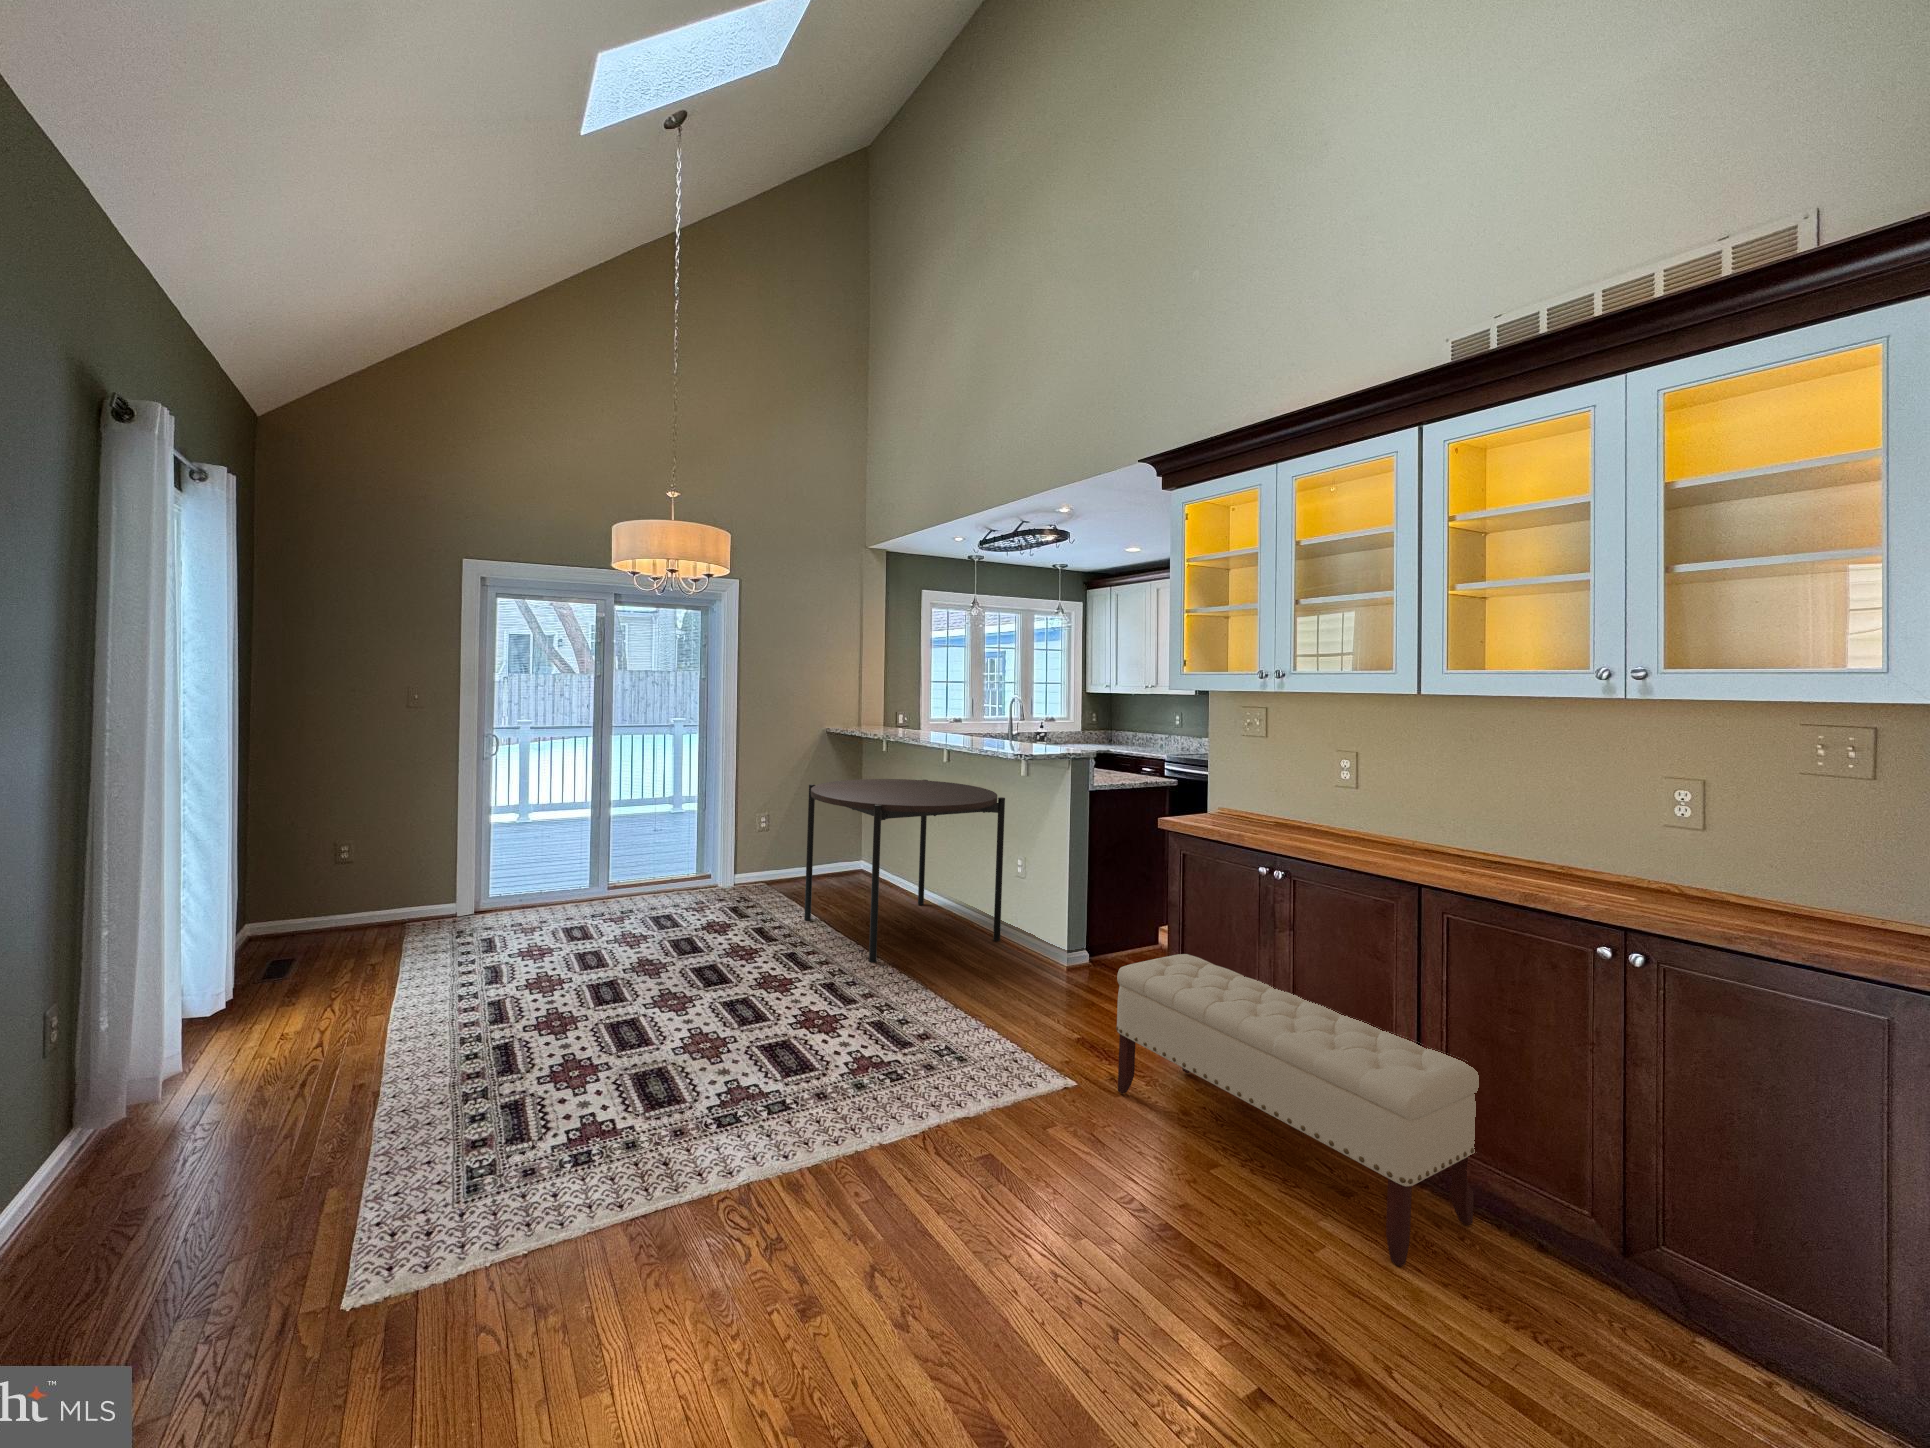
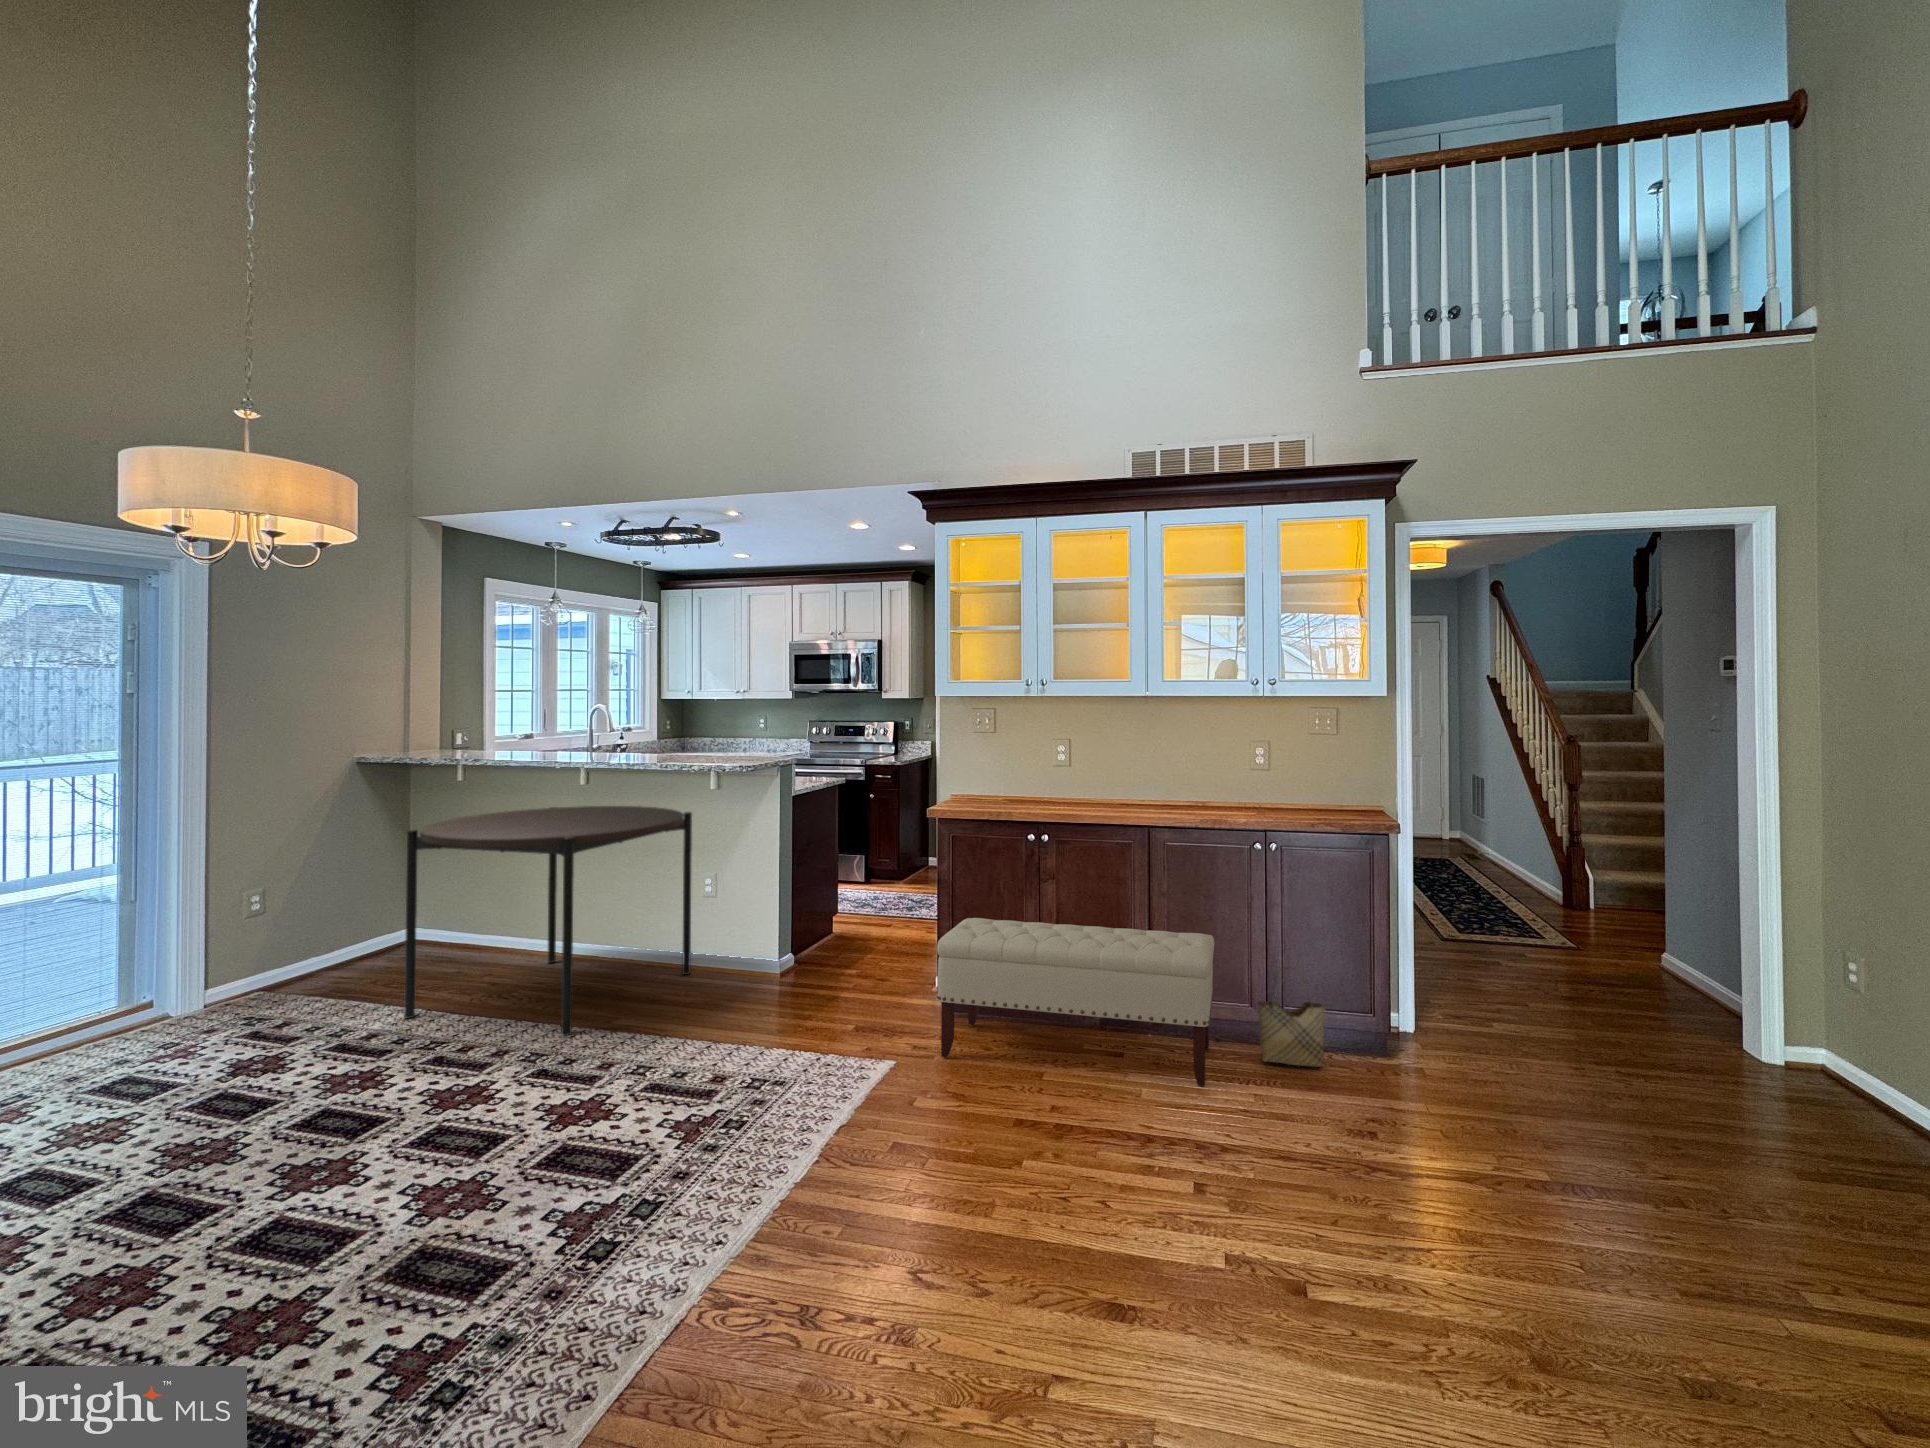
woven basket: none [1538,1158,1675,1342] -> present [1257,968,1325,1067]

